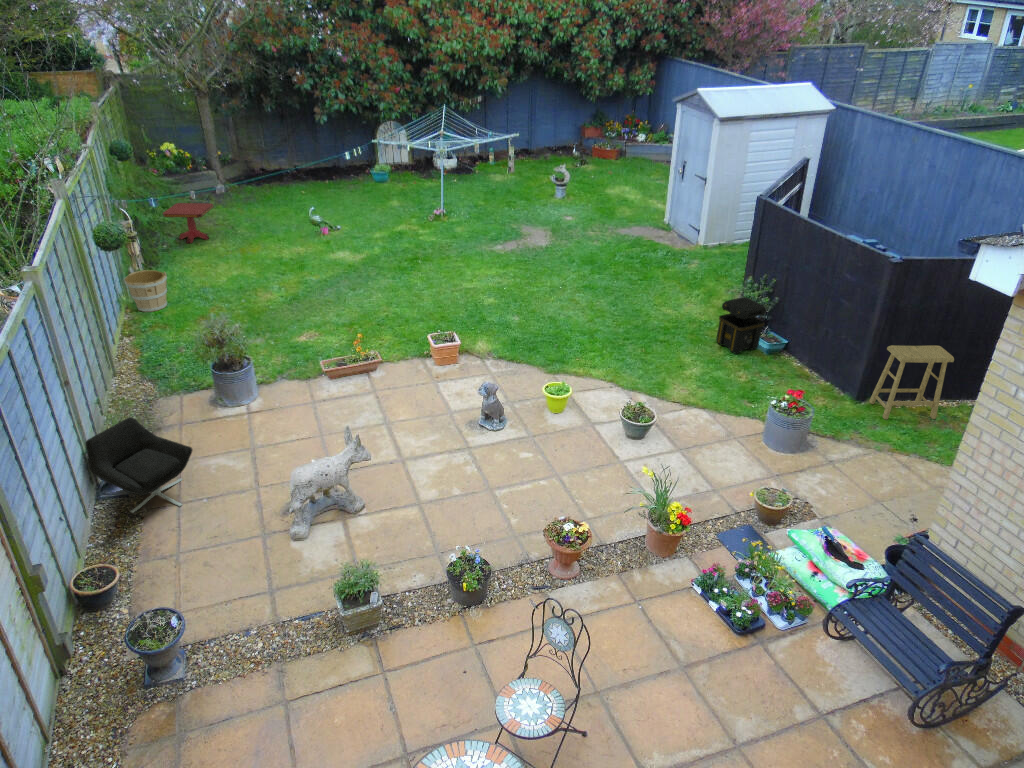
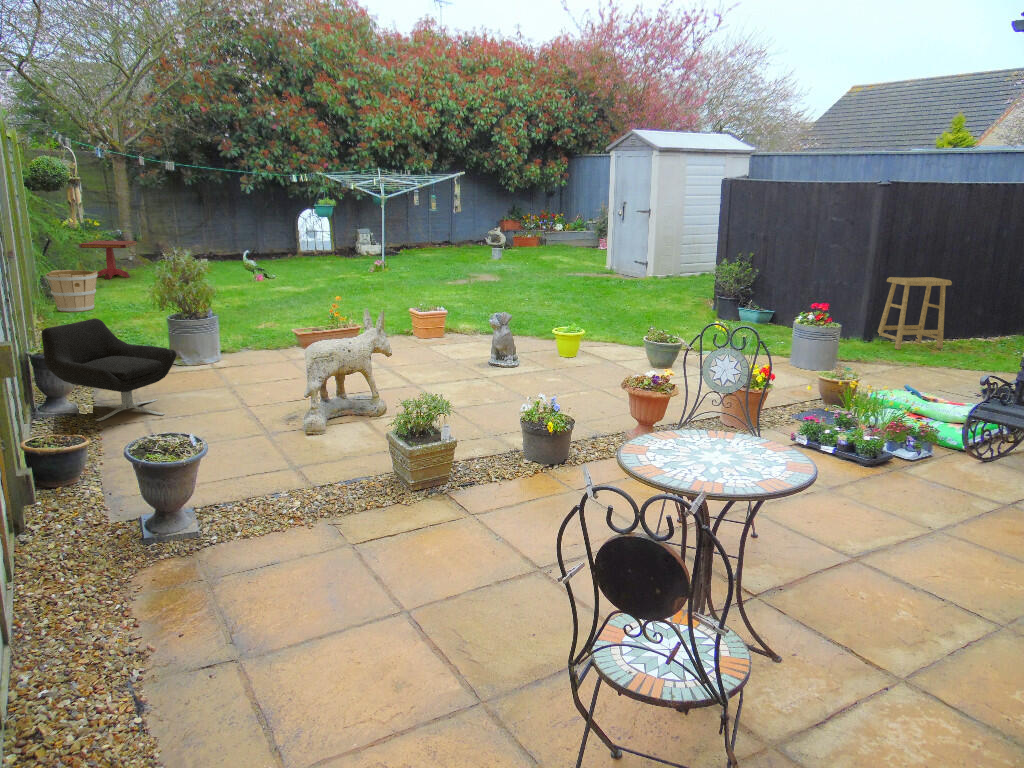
toolbox: present [716,297,766,354] -> none [705,272,753,323]

